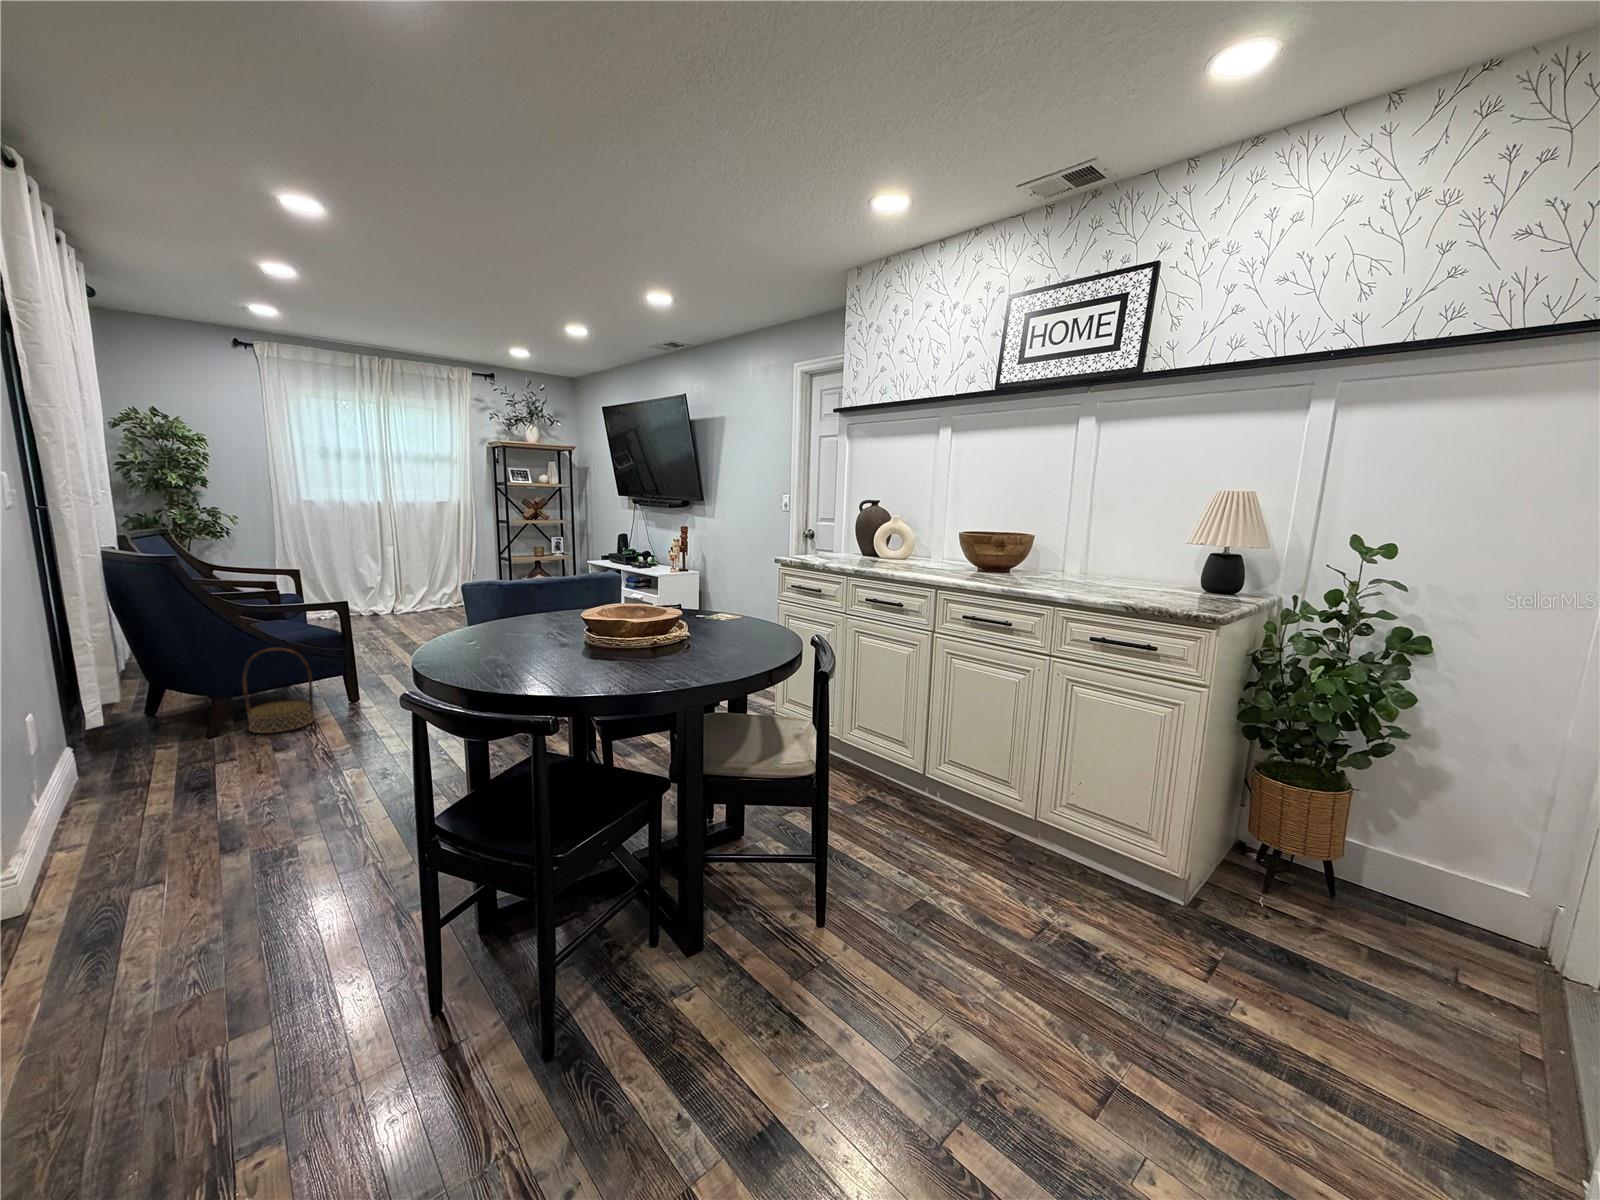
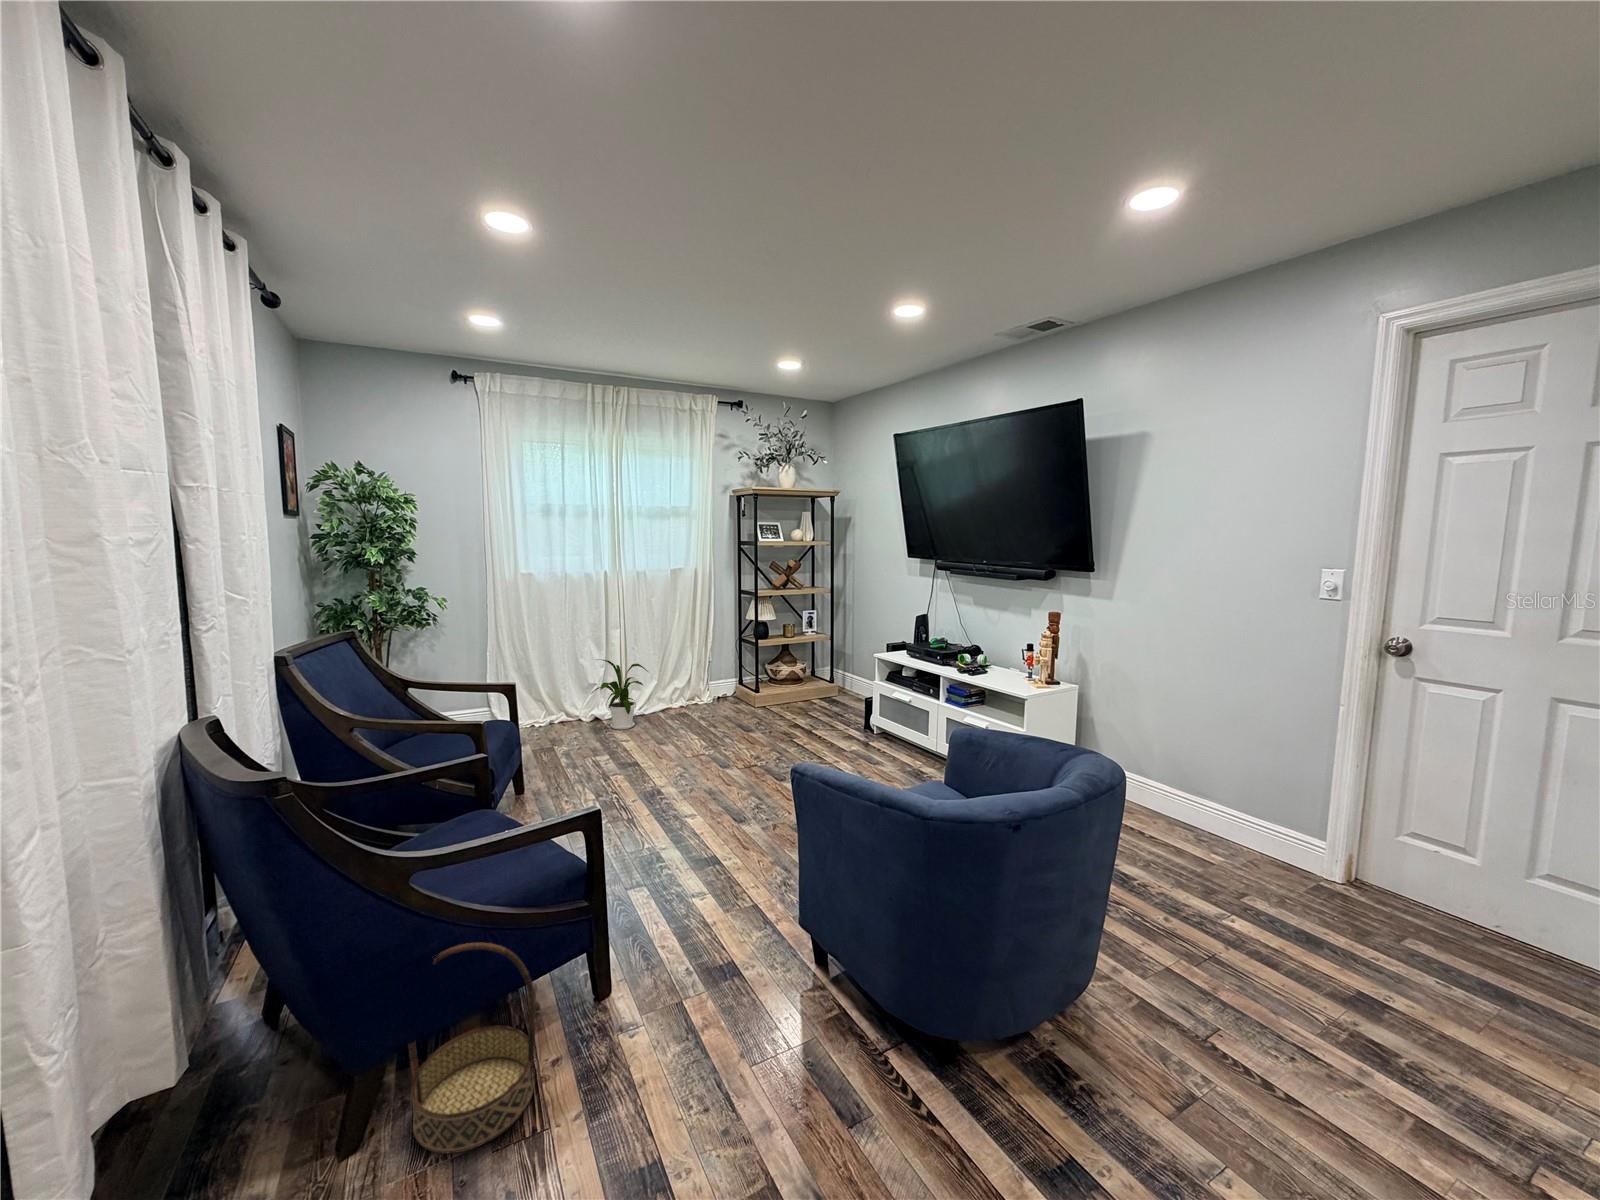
house plant: none [368,567,417,620] -> present [591,660,648,729]

